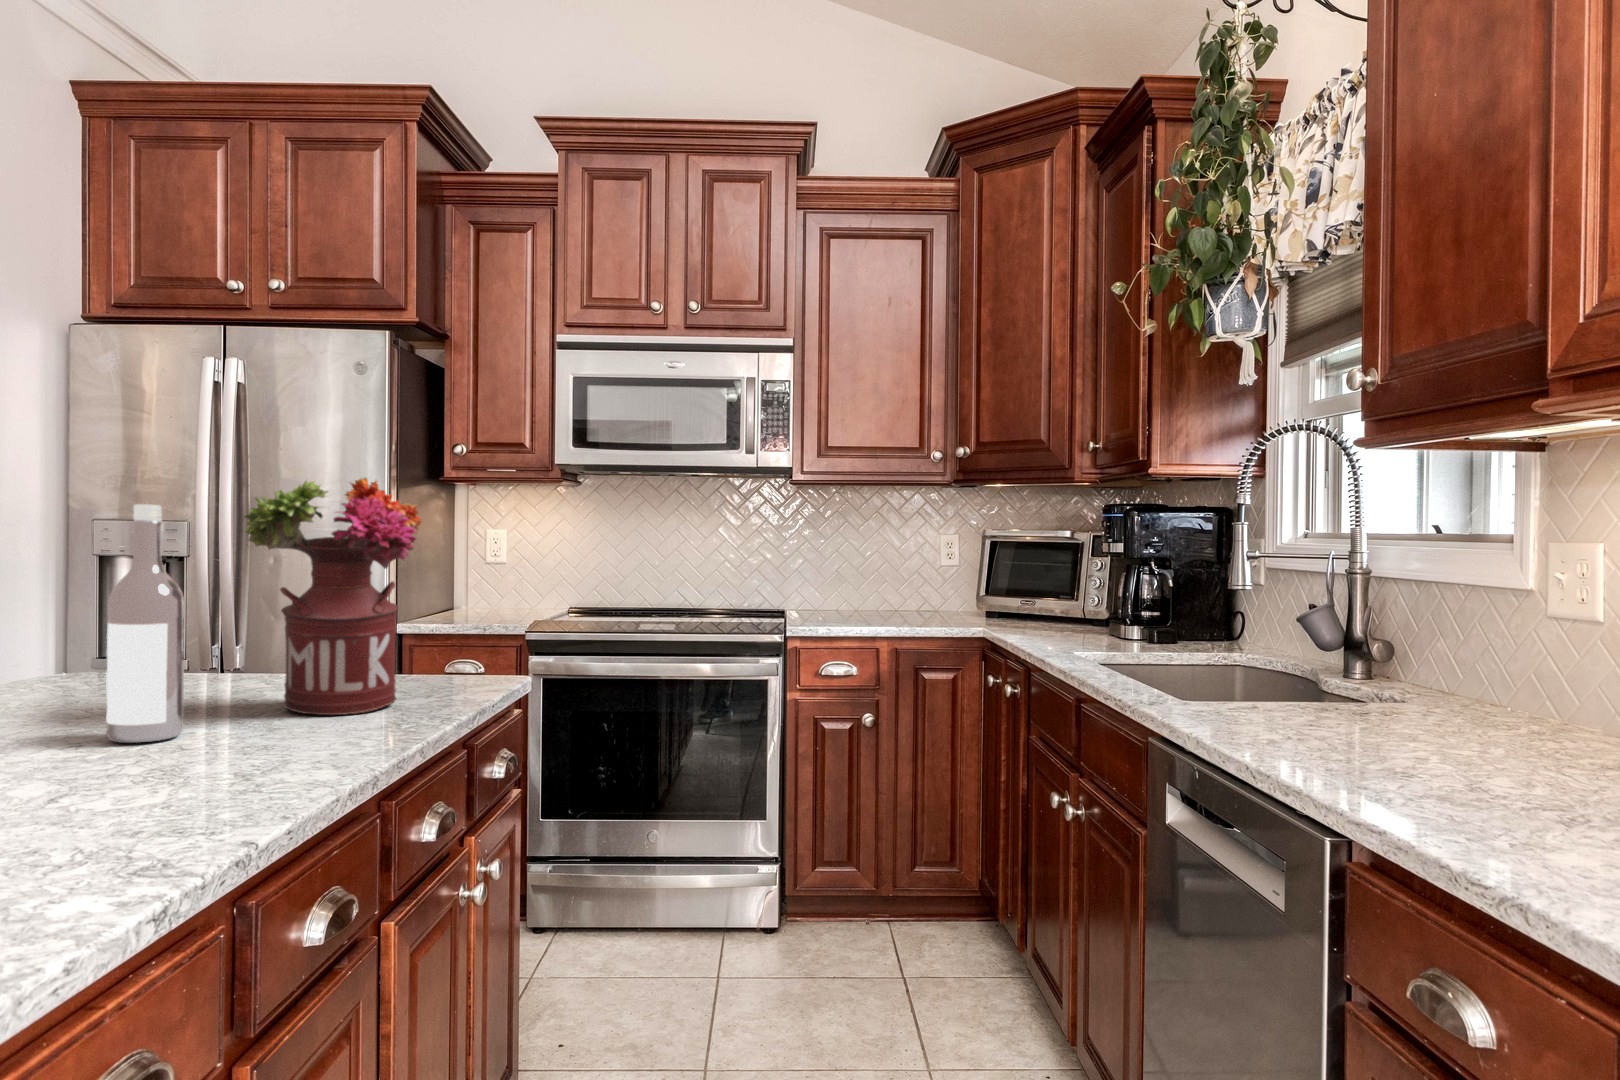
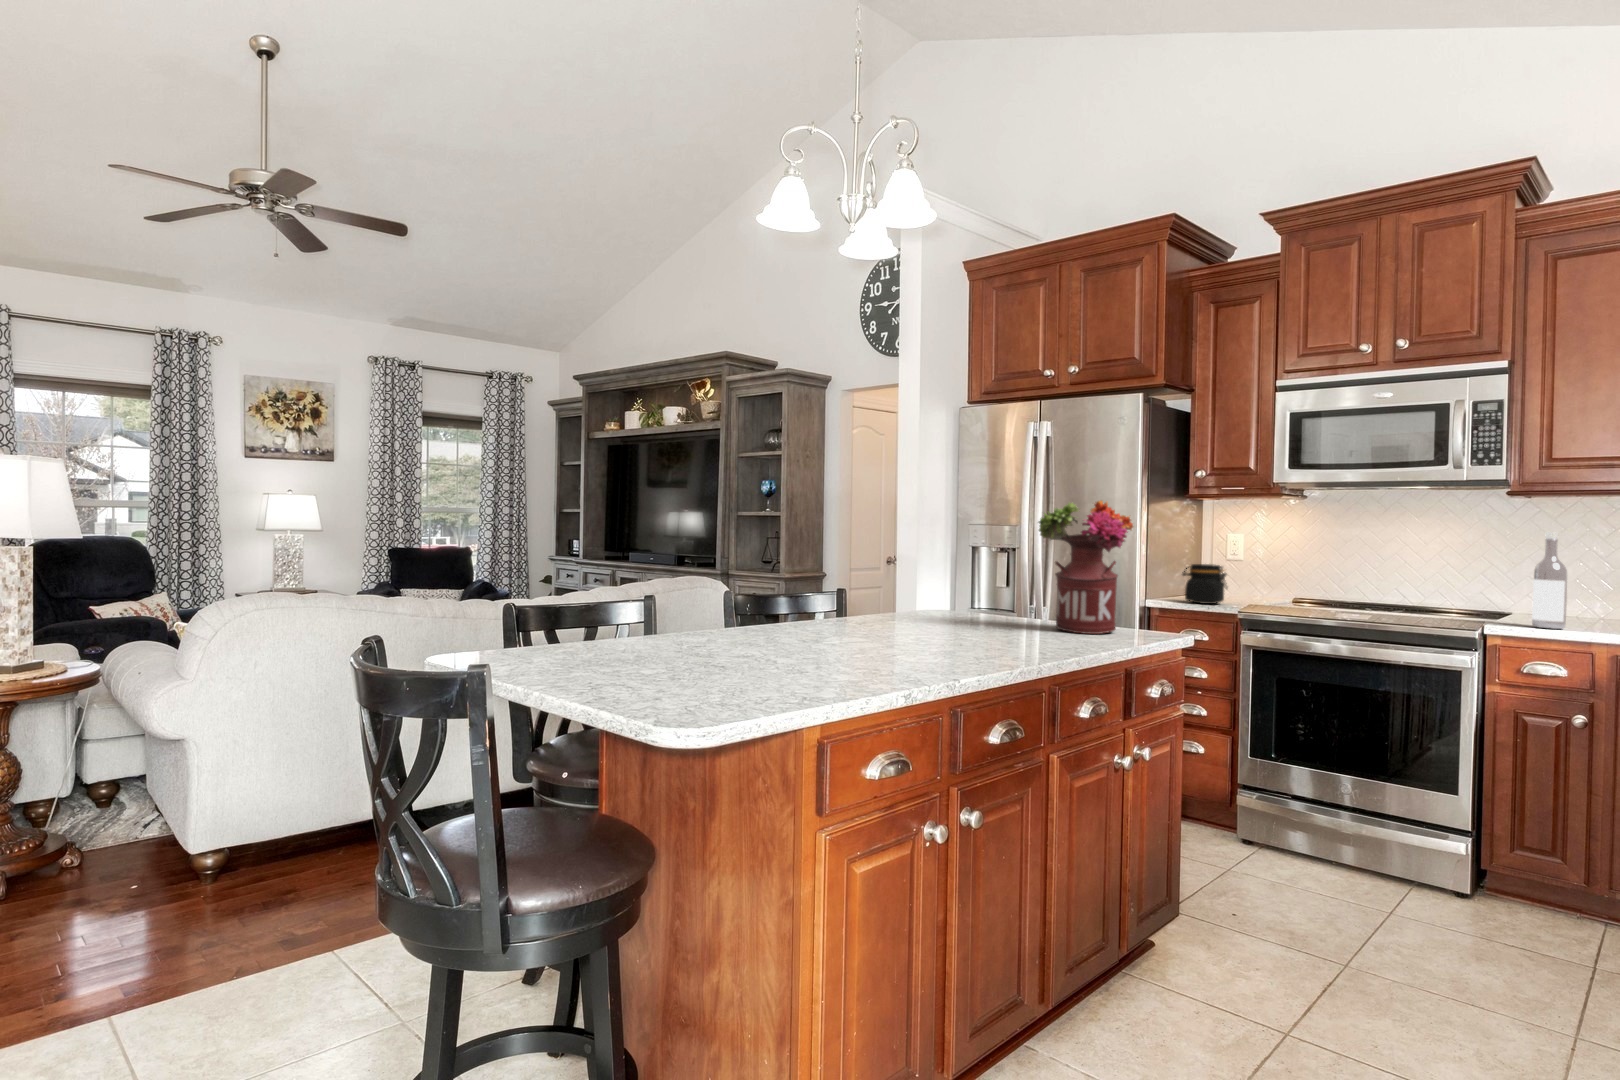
wine bottle: present [106,504,184,743] -> present [1532,532,1567,629]
jar: none [448,571,509,625] -> present [1182,564,1227,604]

